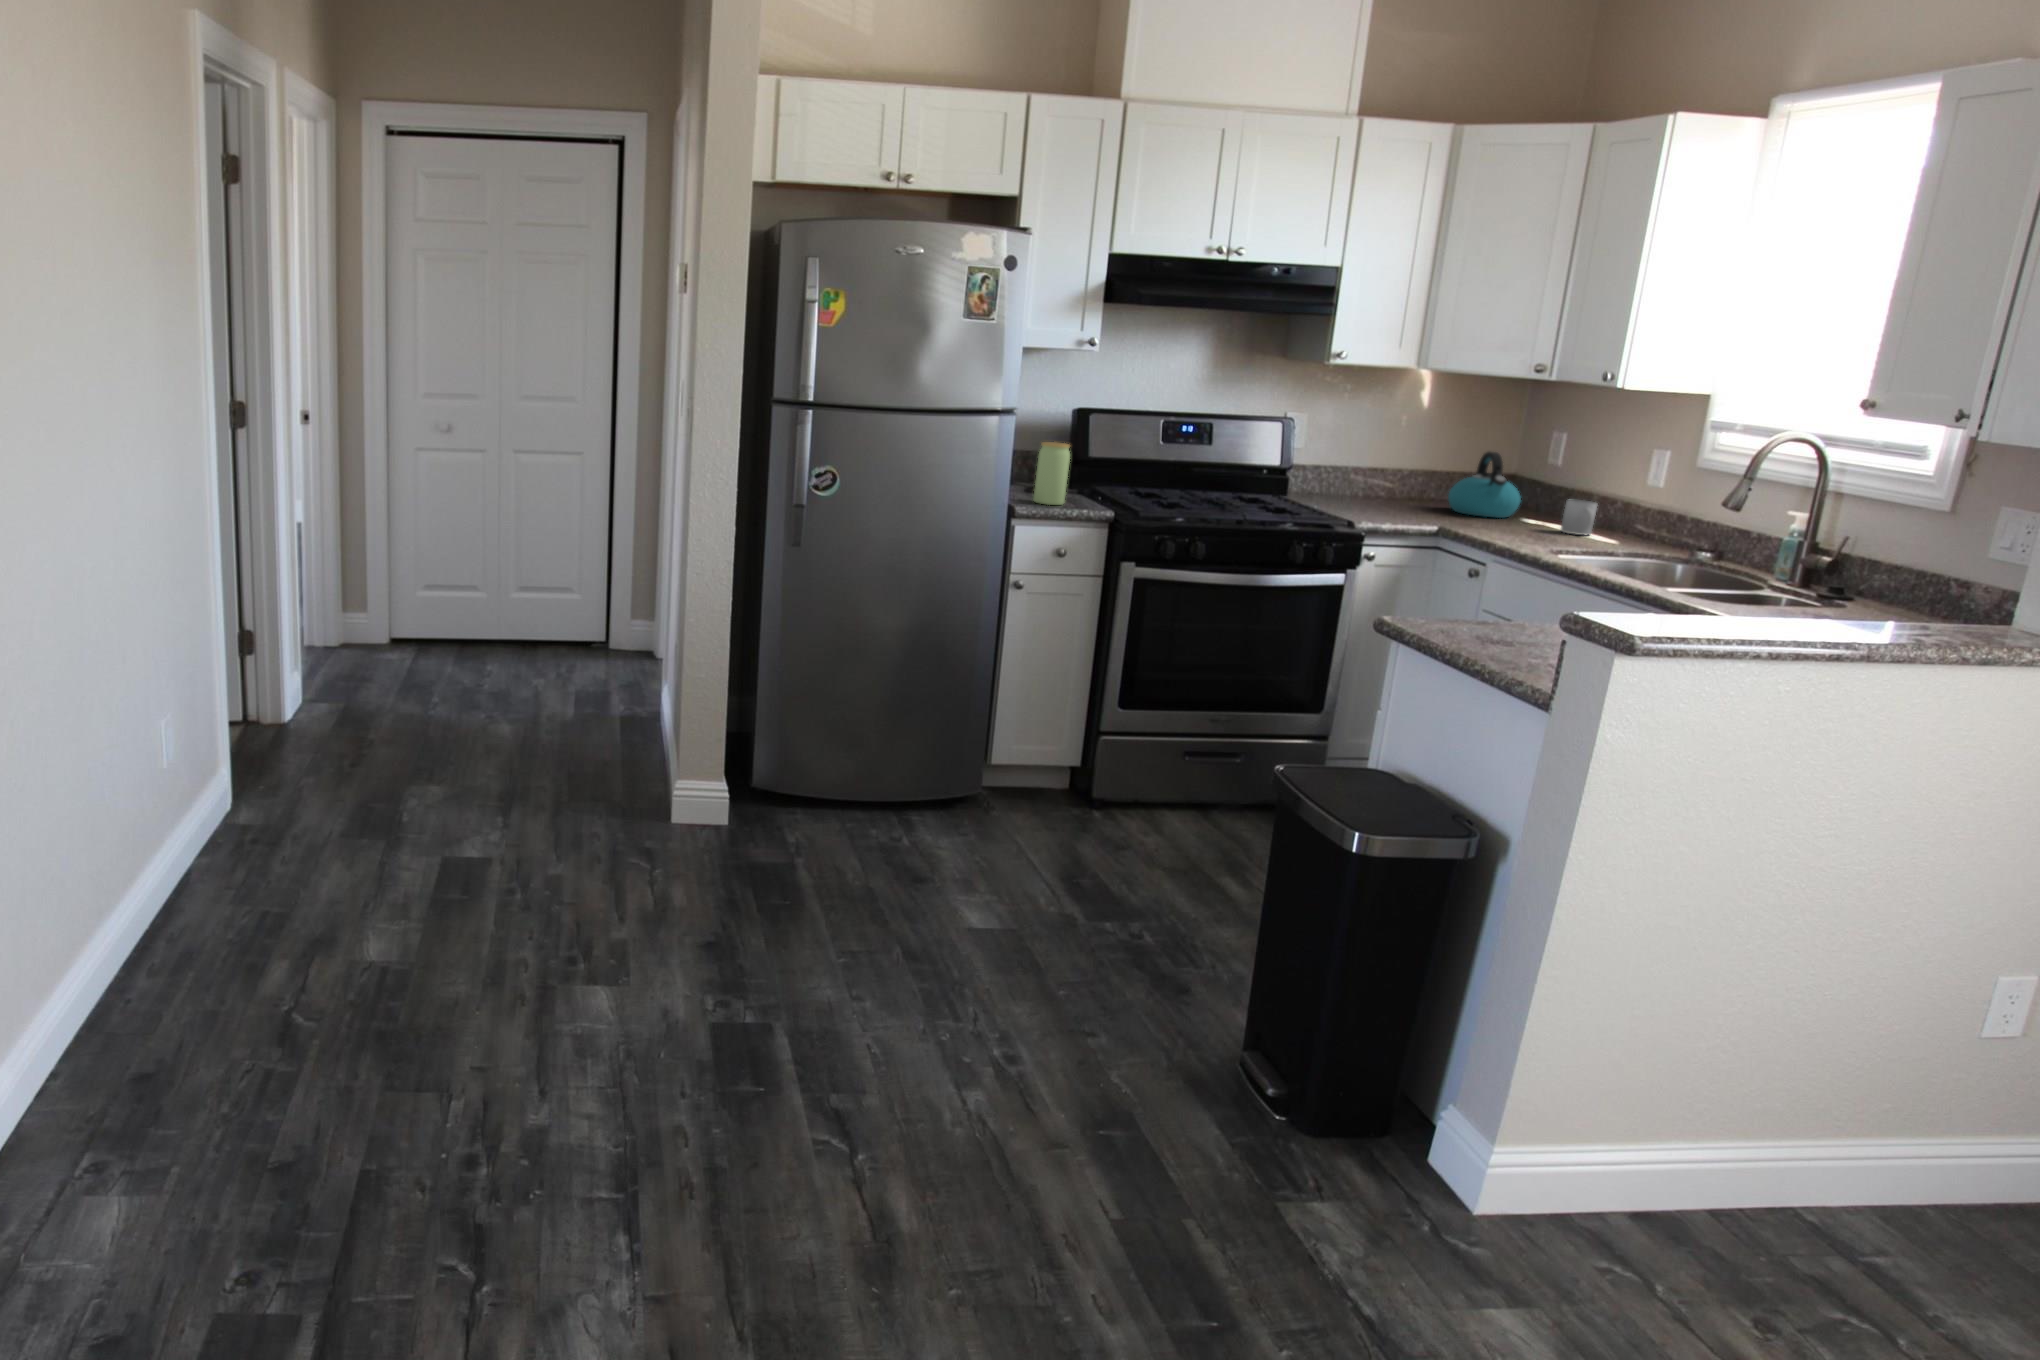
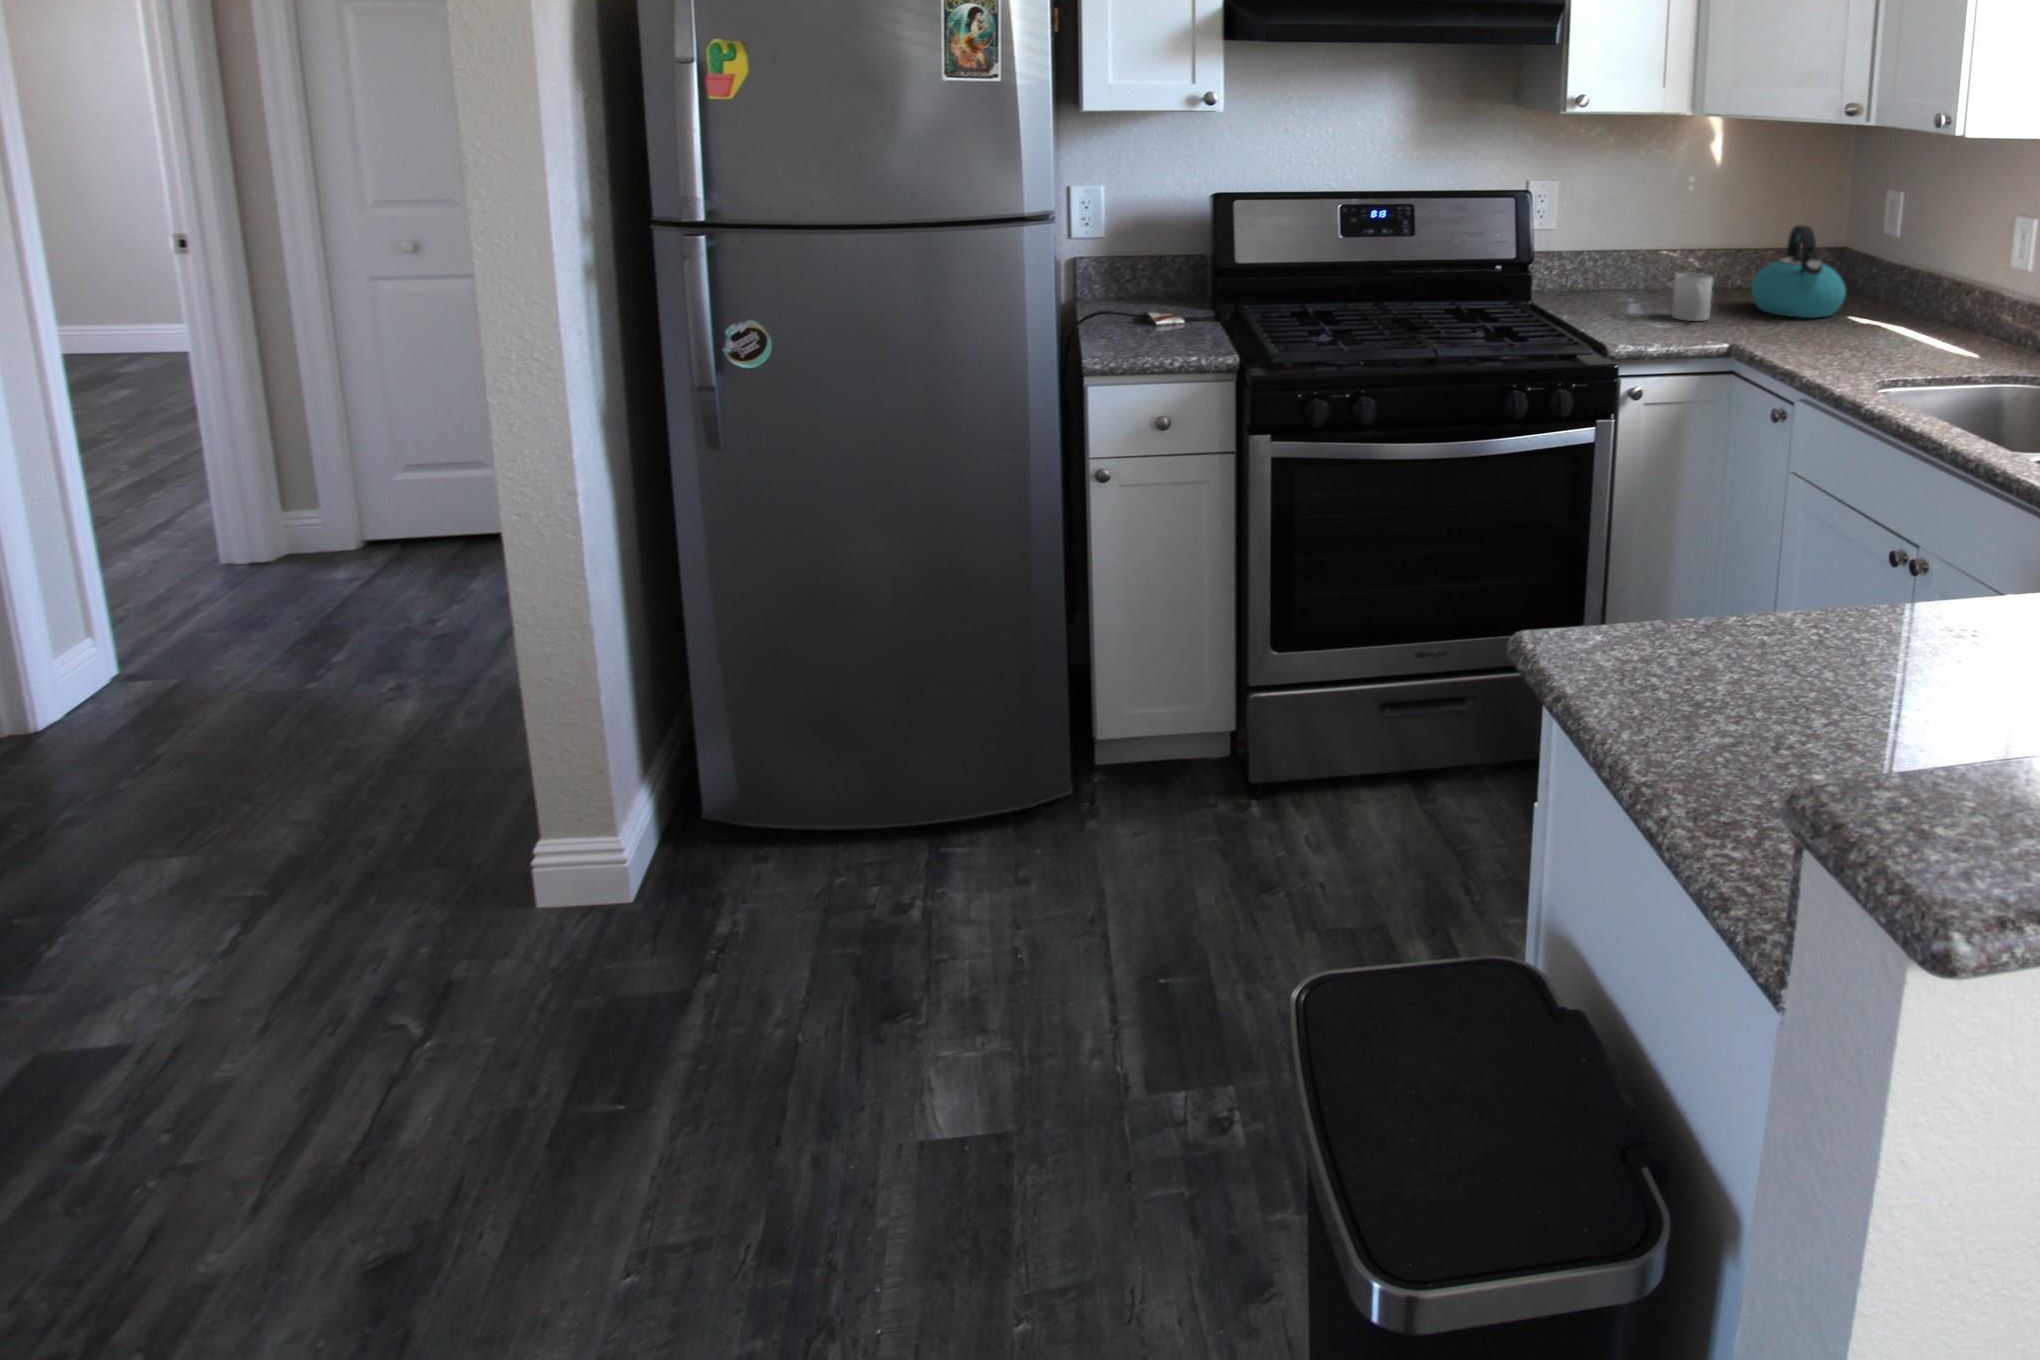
jar: present [1034,442,1070,505] -> none [1135,250,1182,346]
mug: present [1561,499,1598,535] -> present [1672,273,1713,321]

